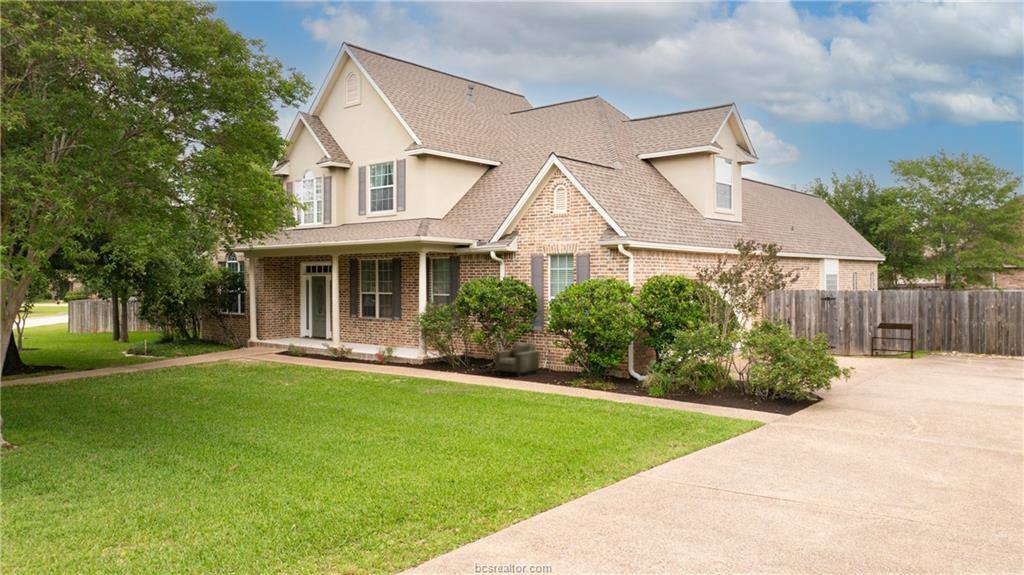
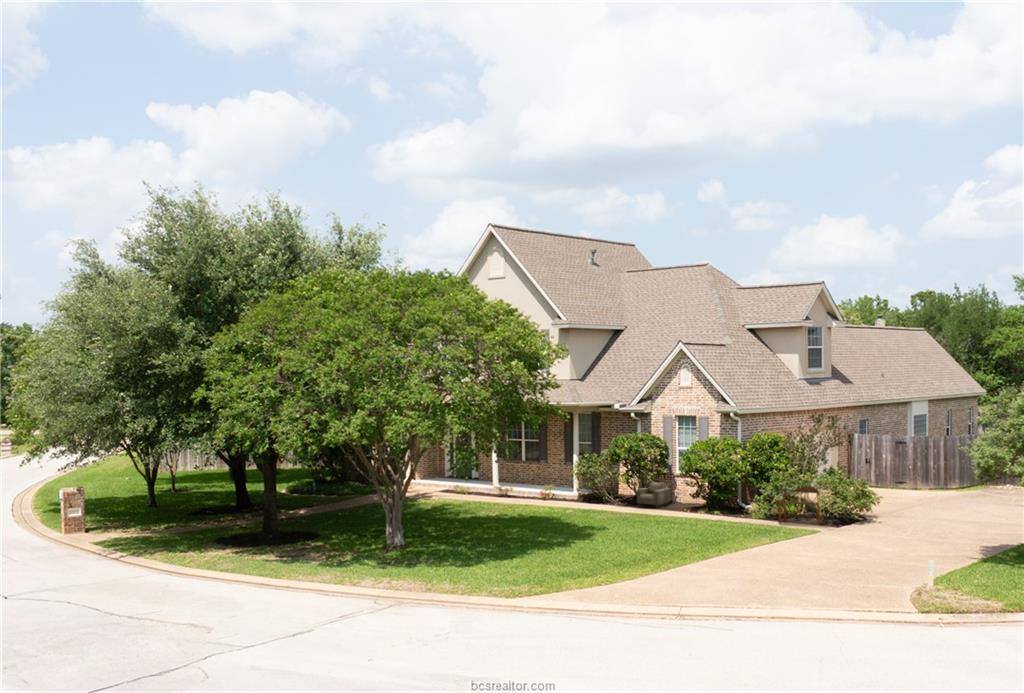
bench: present [871,323,915,359] -> present [779,486,821,525]

